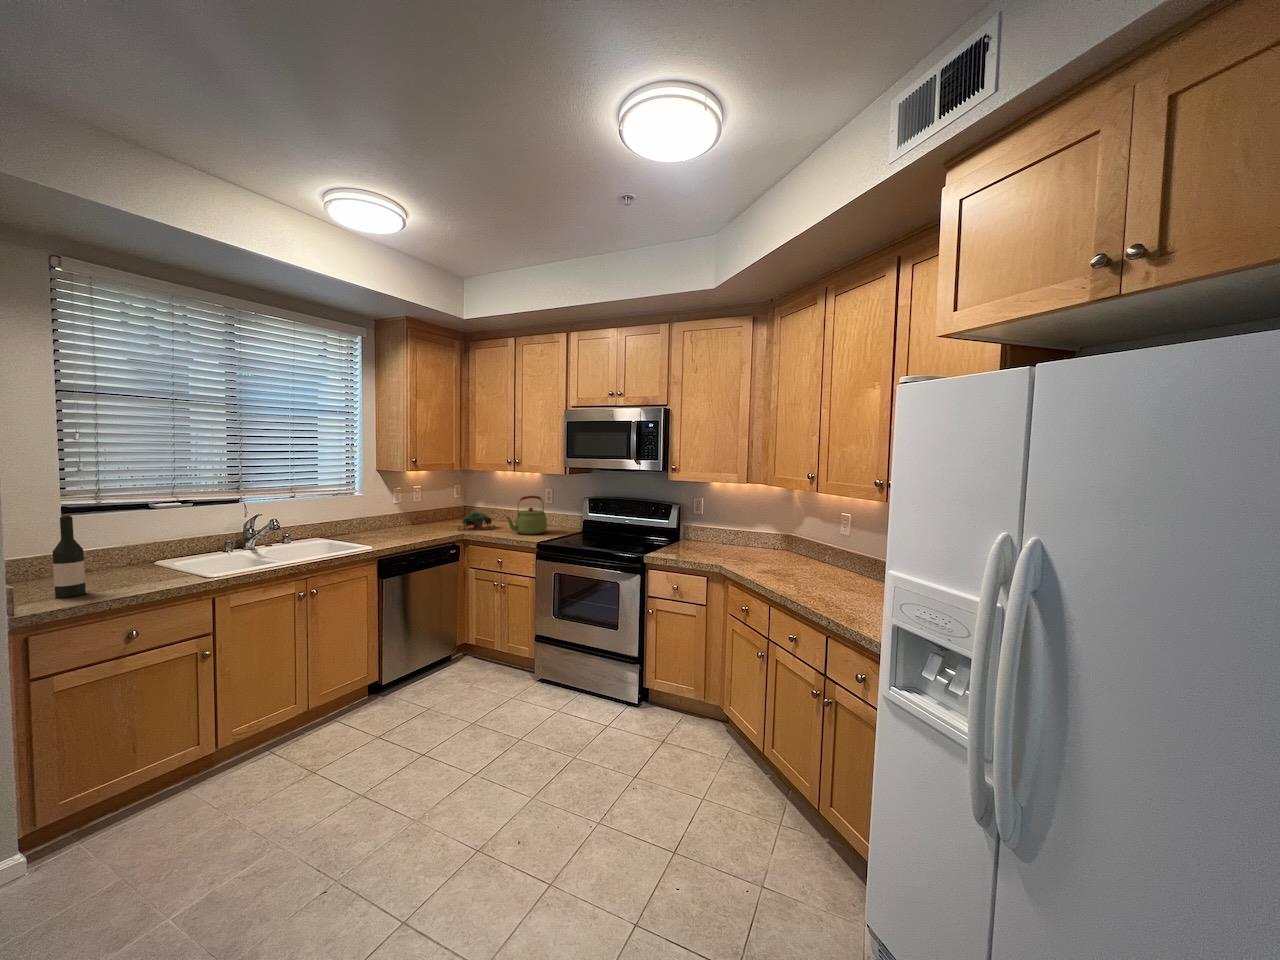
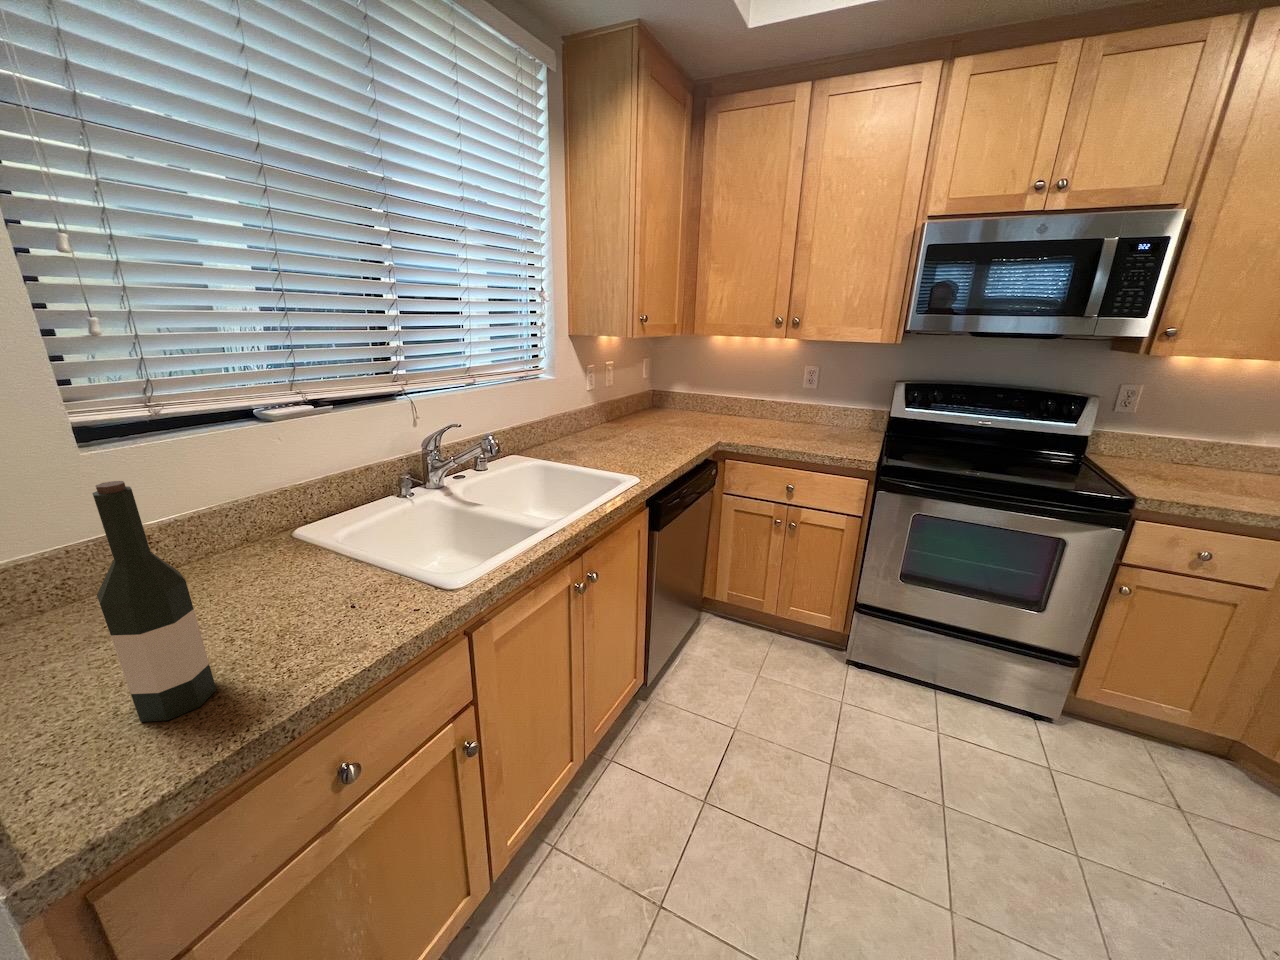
kettle: present [507,496,547,534] -> none [792,379,846,443]
succulent plant: present [458,511,495,530] -> none [685,402,747,435]

